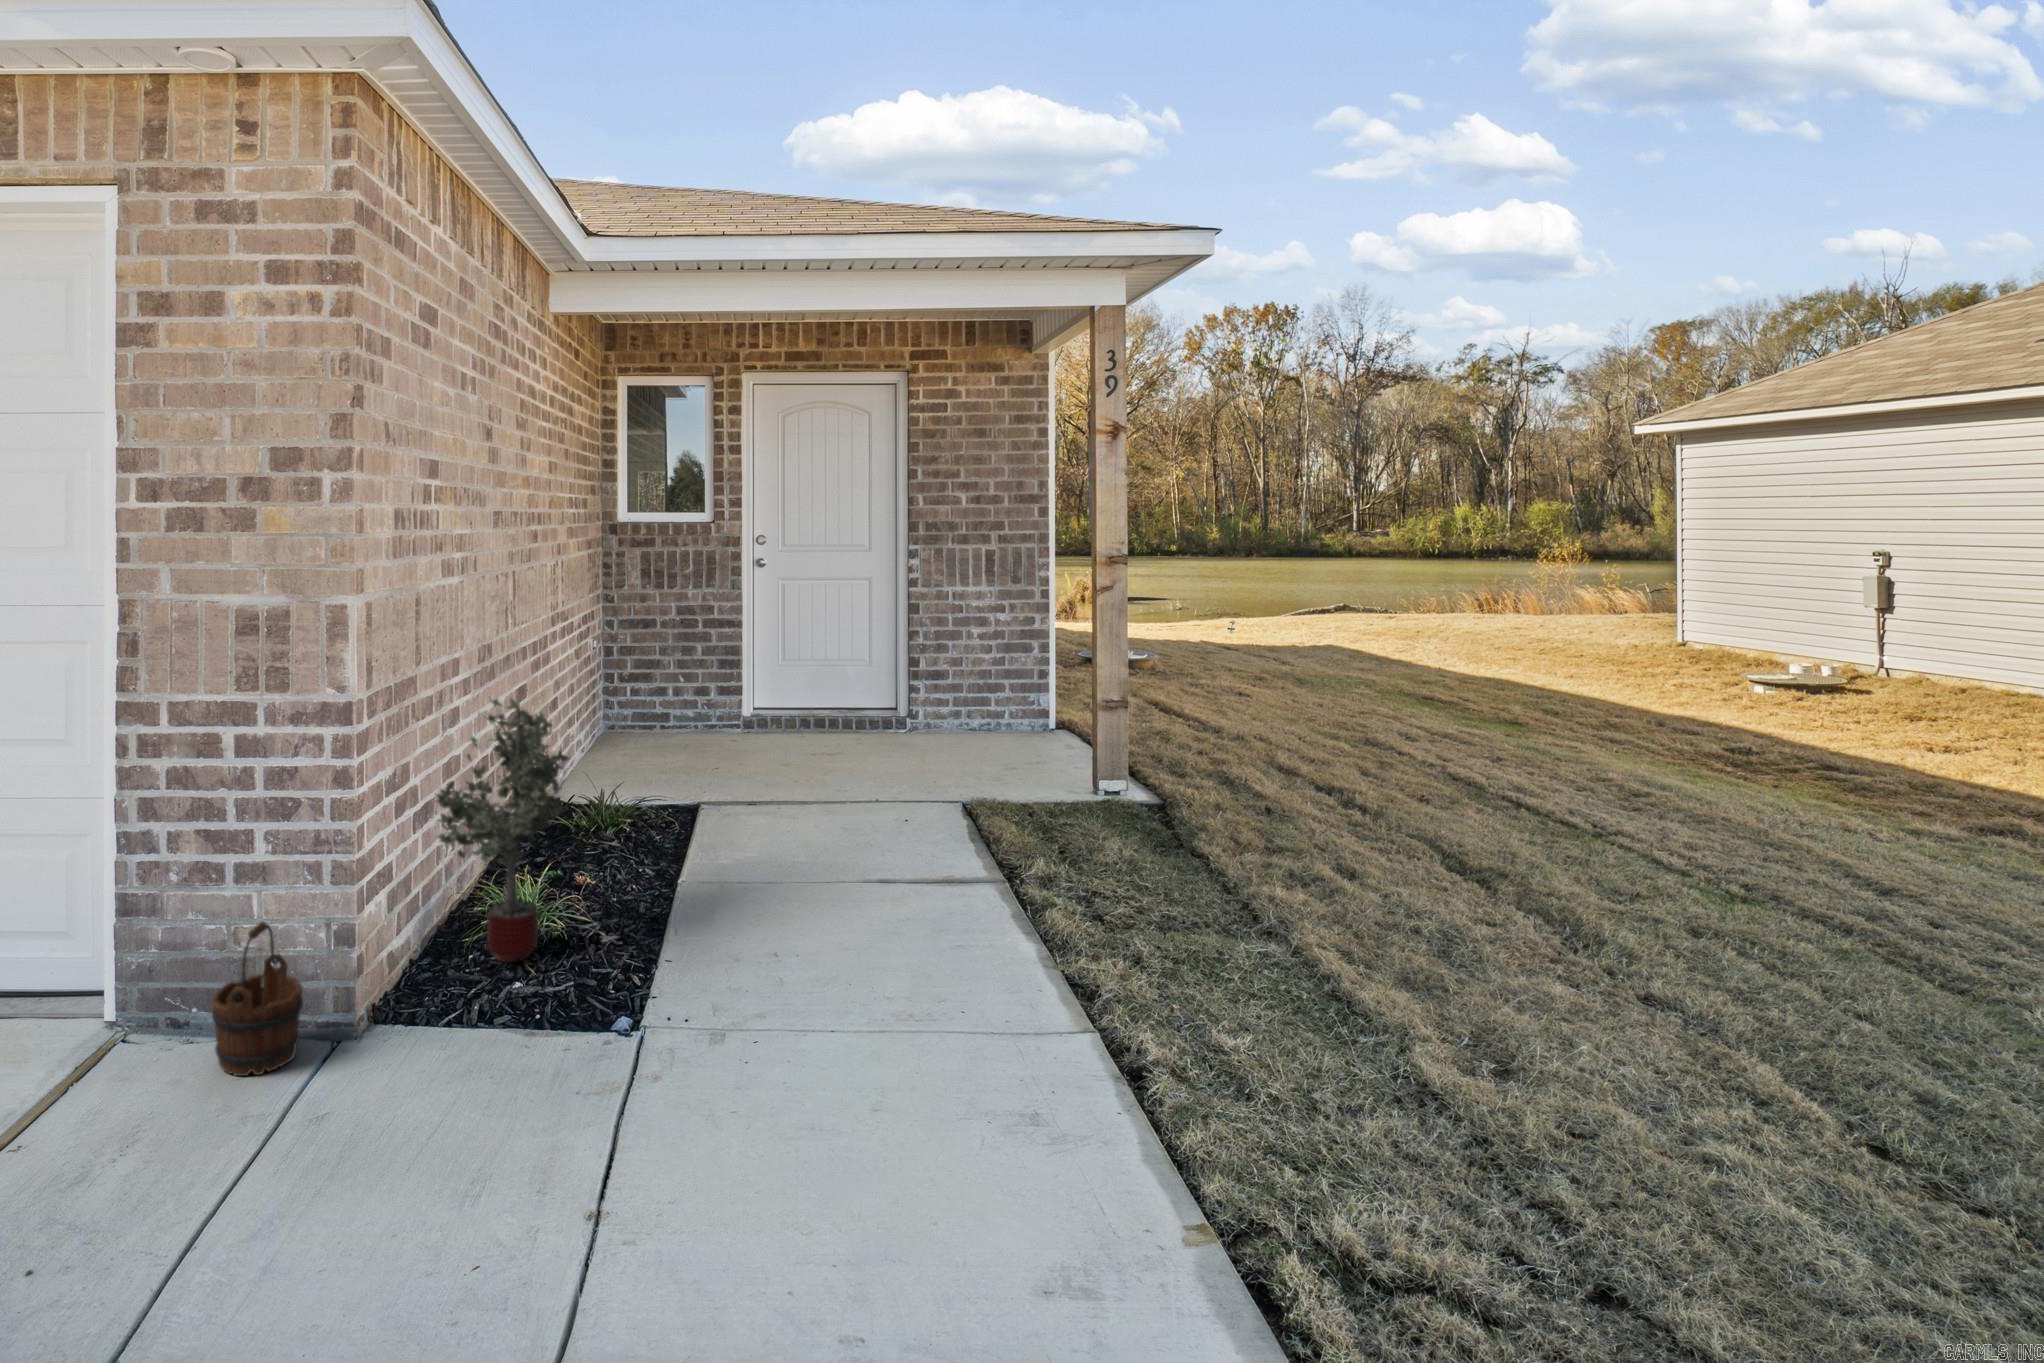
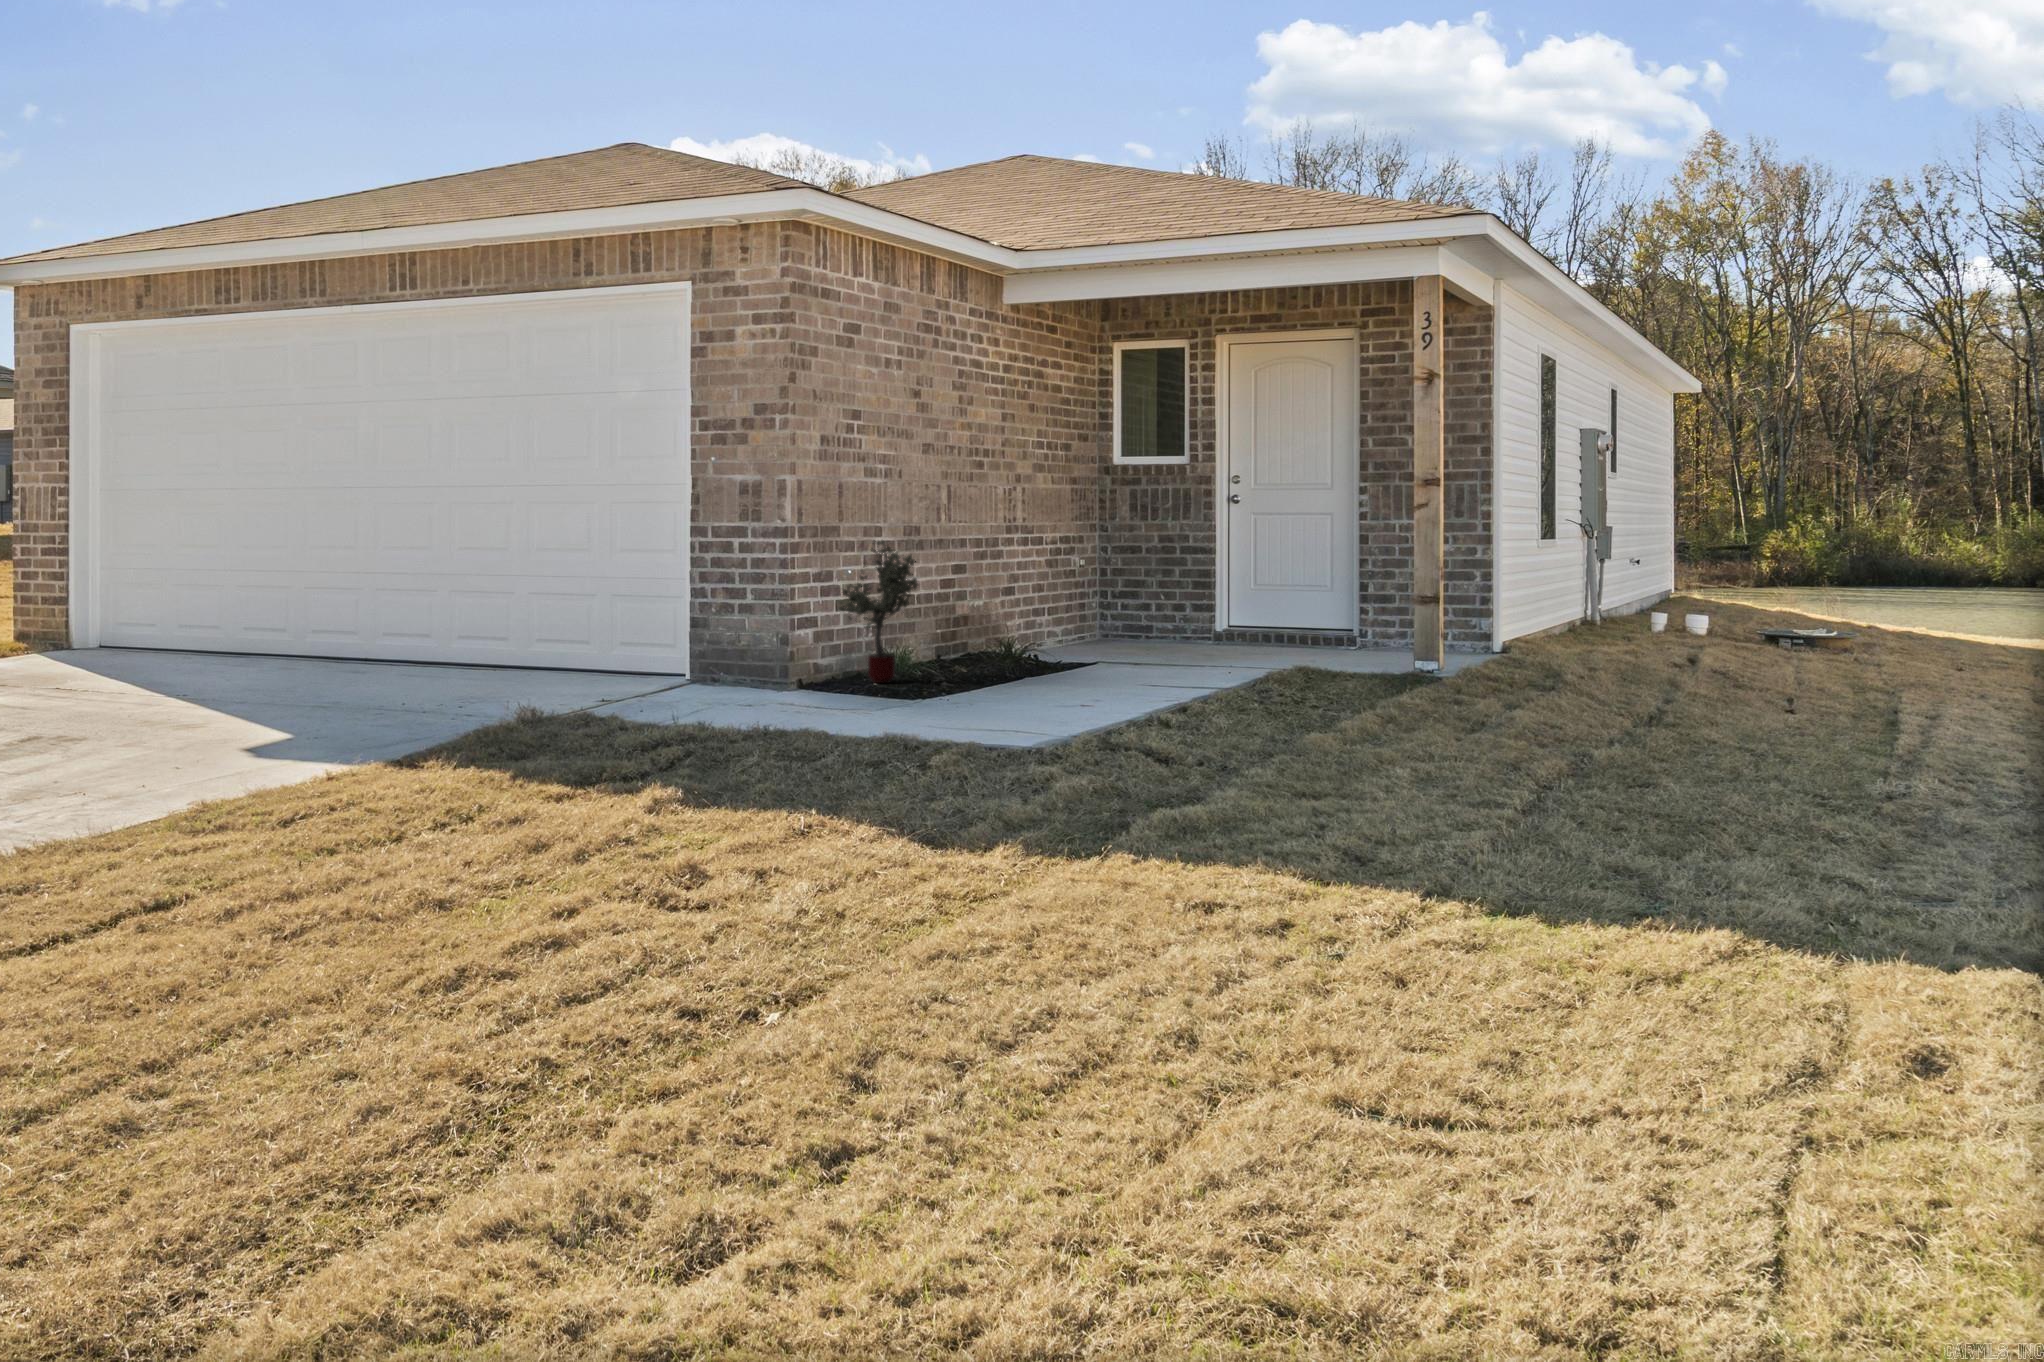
wooden bucket: present [212,922,303,1076] -> none [722,626,760,693]

